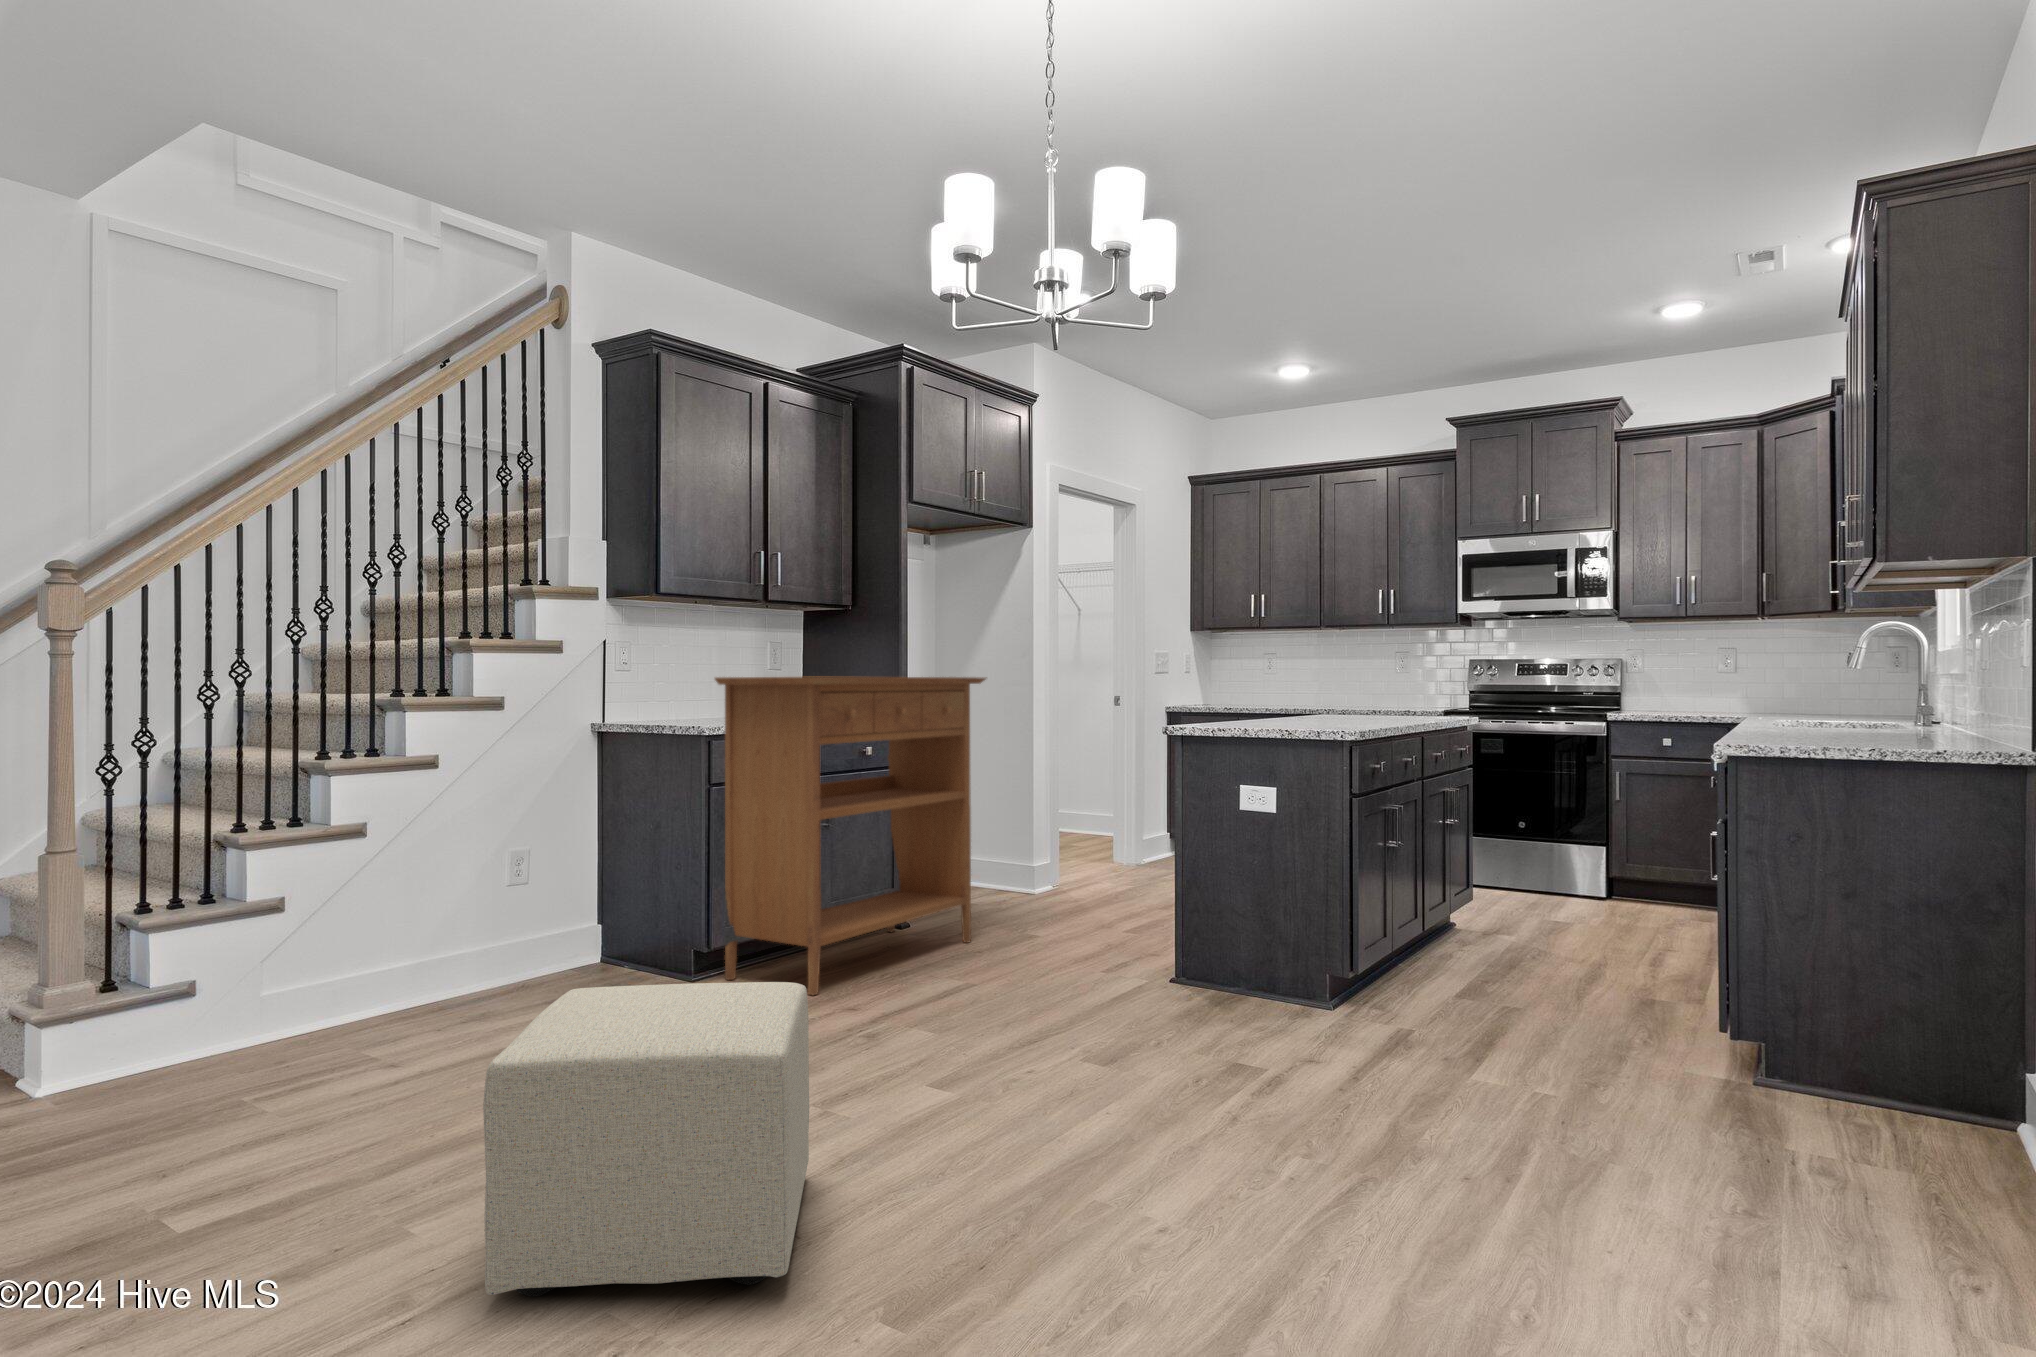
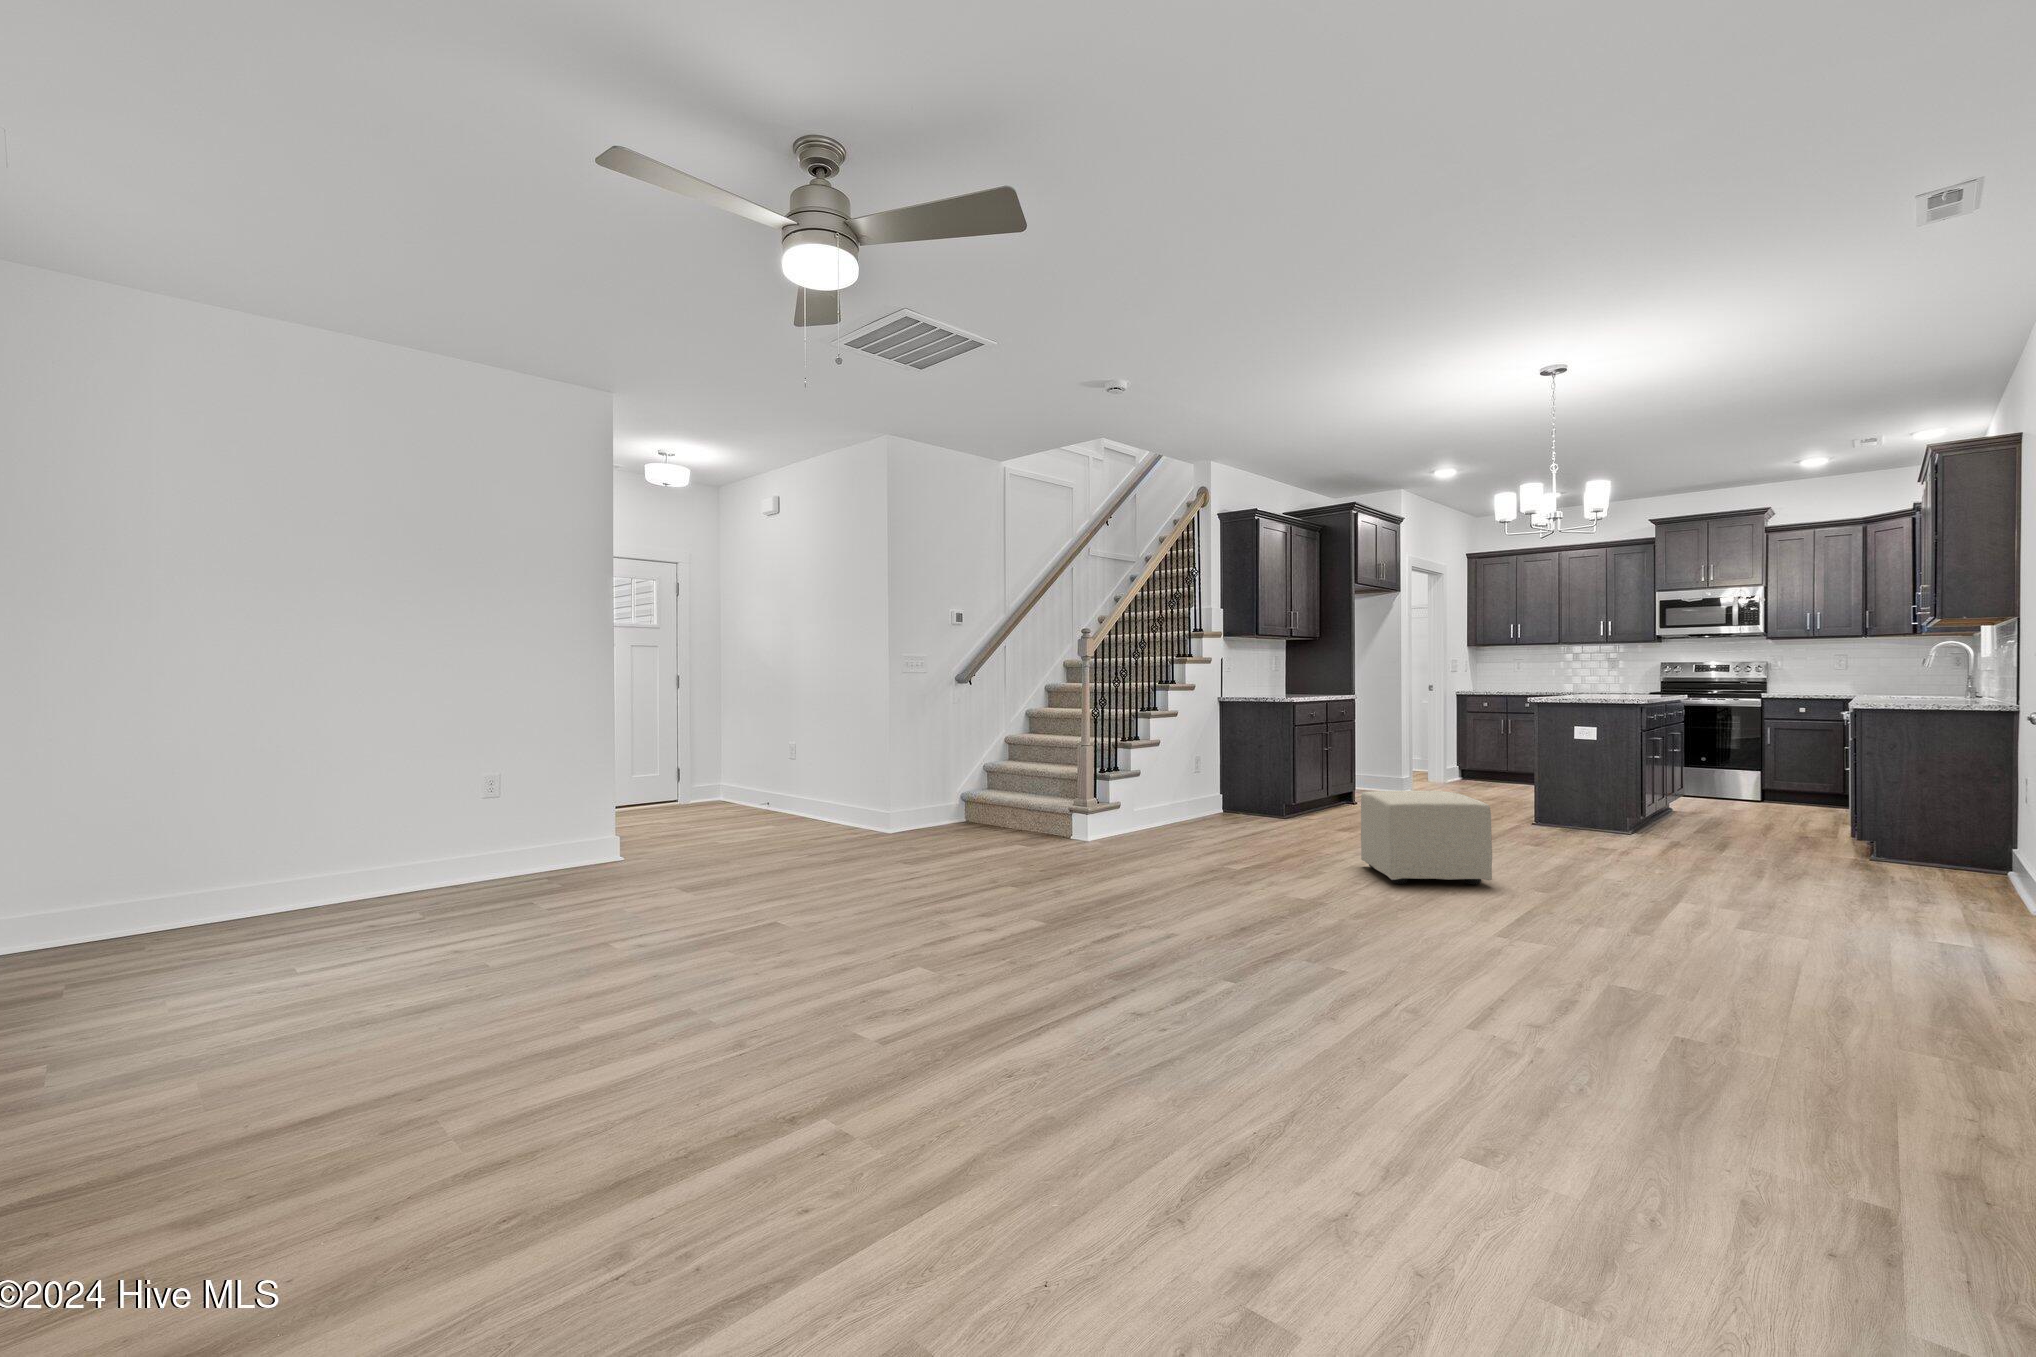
console table: present [715,676,986,995] -> none [1297,675,1410,824]

